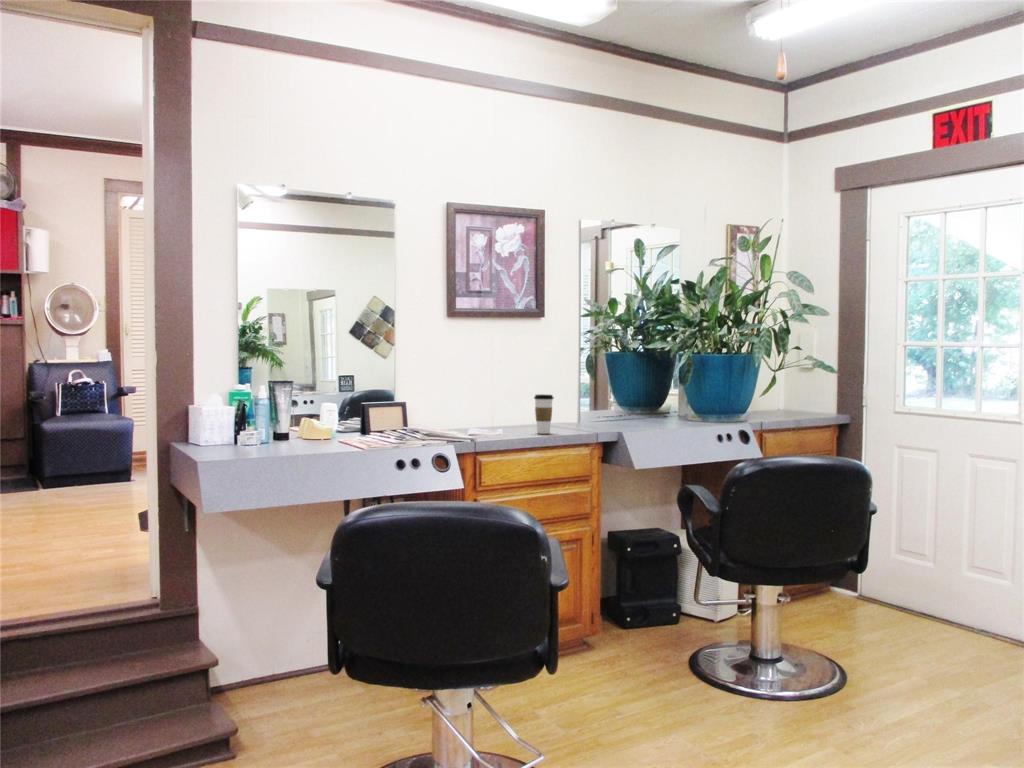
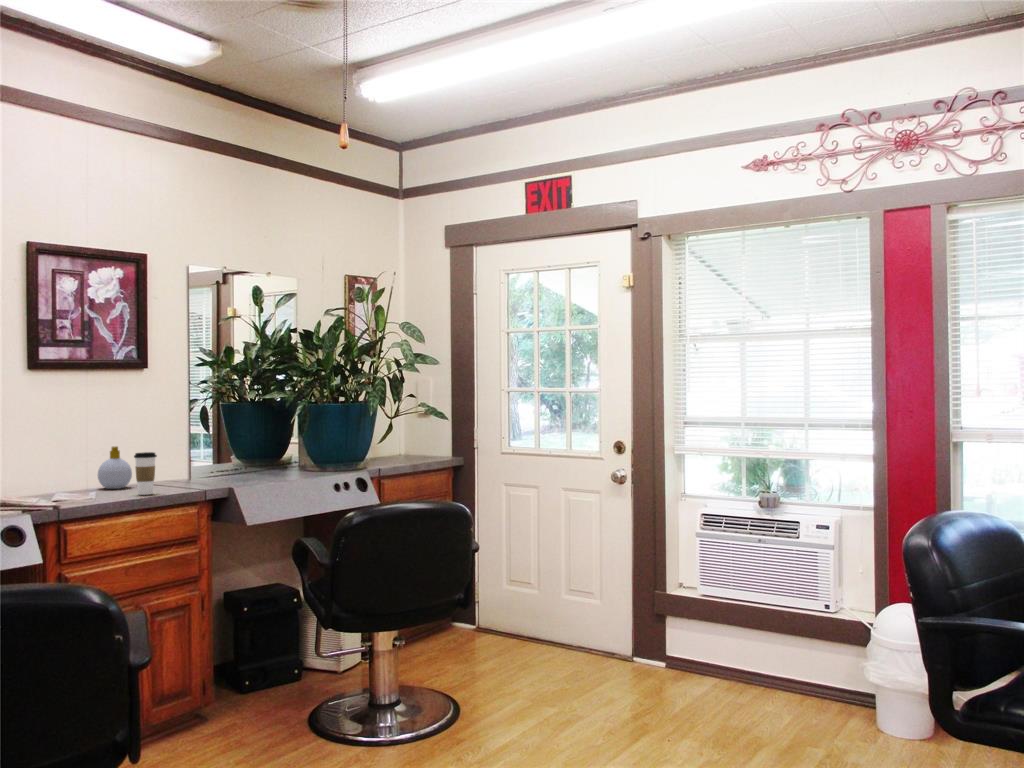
soap bottle: none [502,388,531,427] -> present [98,446,132,489]

